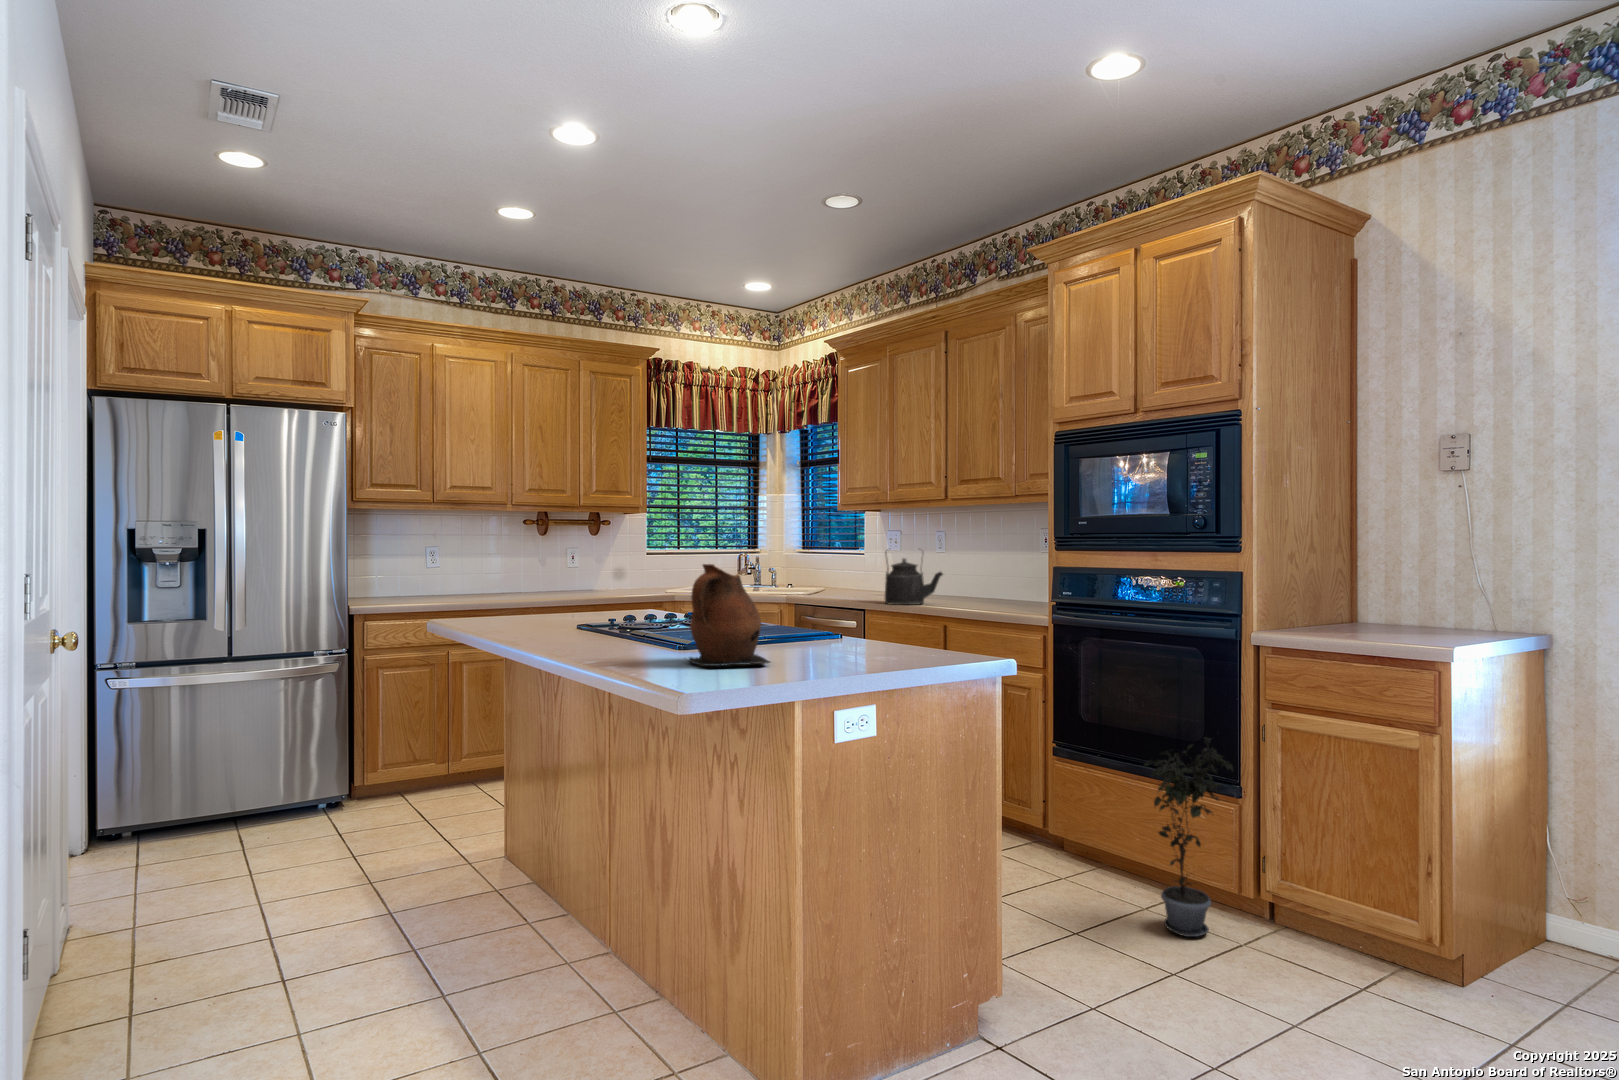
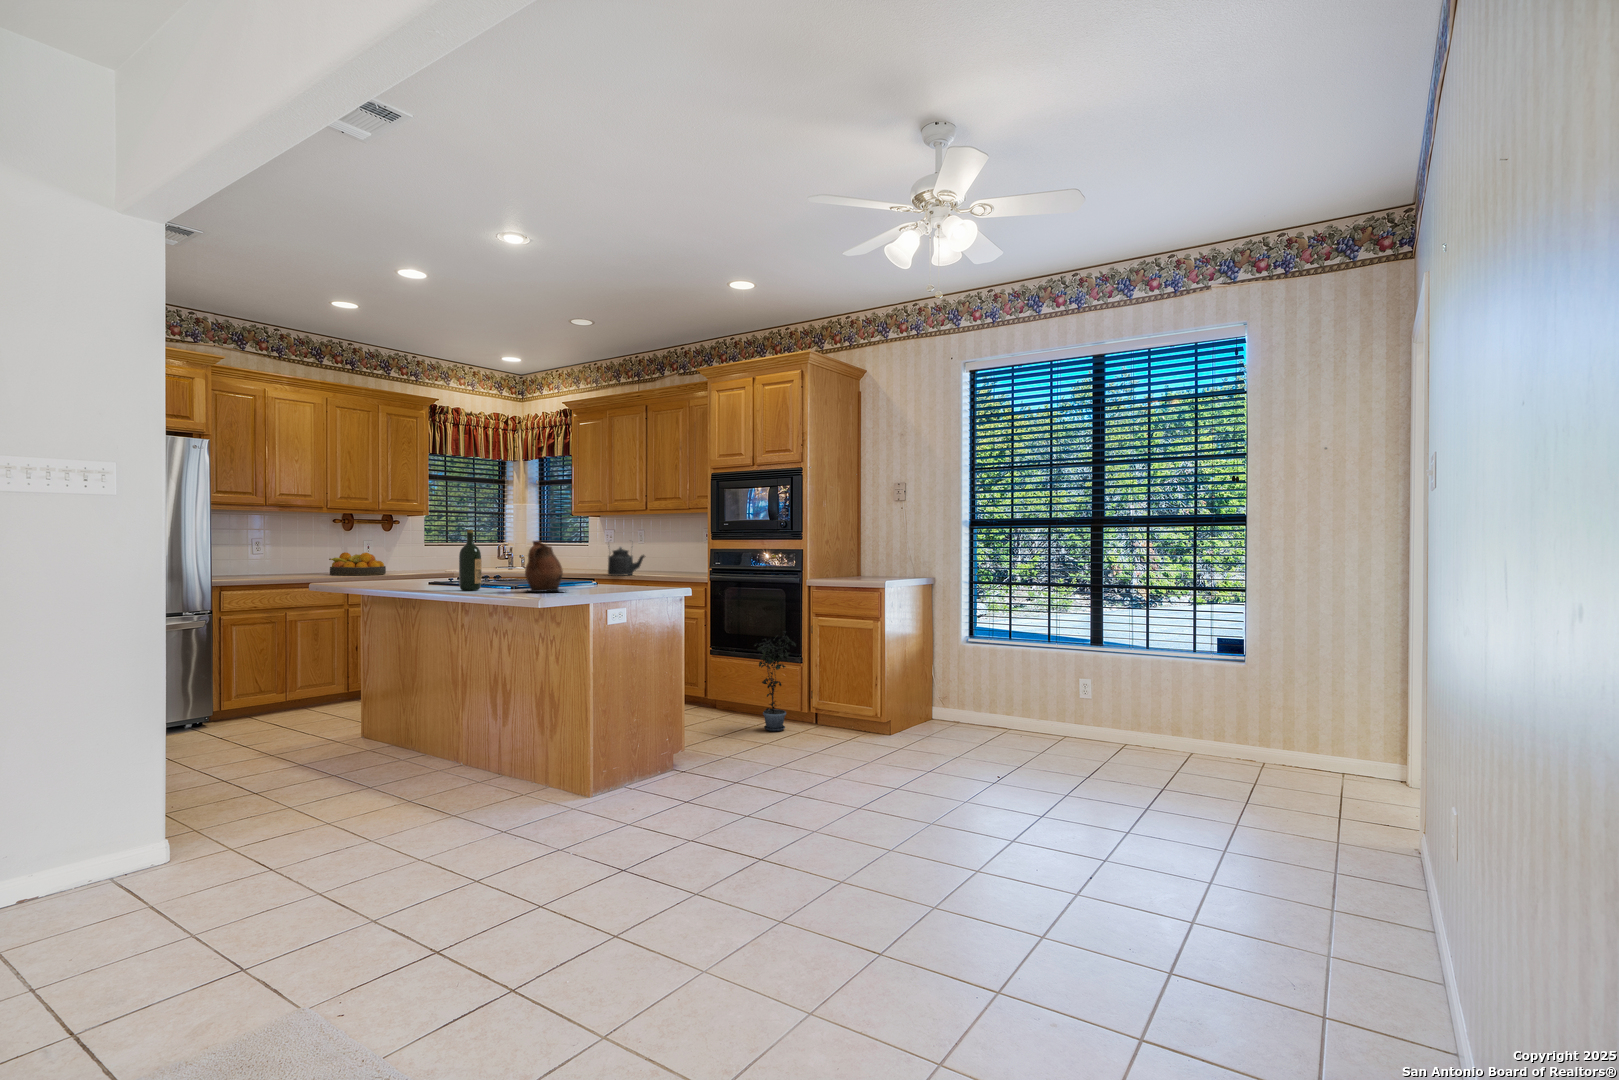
wine bottle: none [588,542,627,654] -> present [459,530,482,591]
fruit bowl: none [504,566,578,599] -> present [329,552,386,575]

